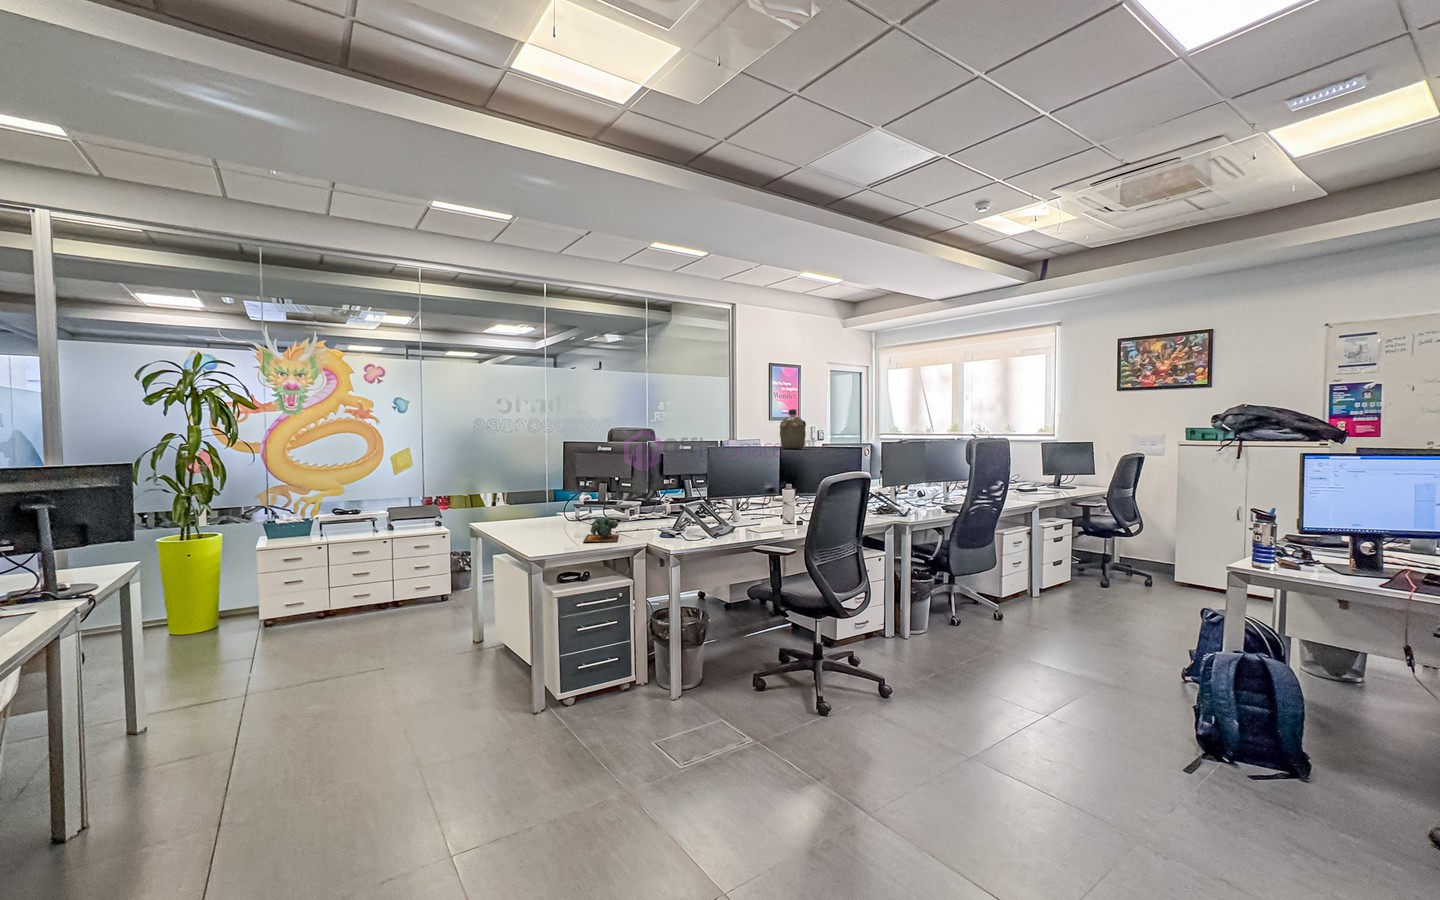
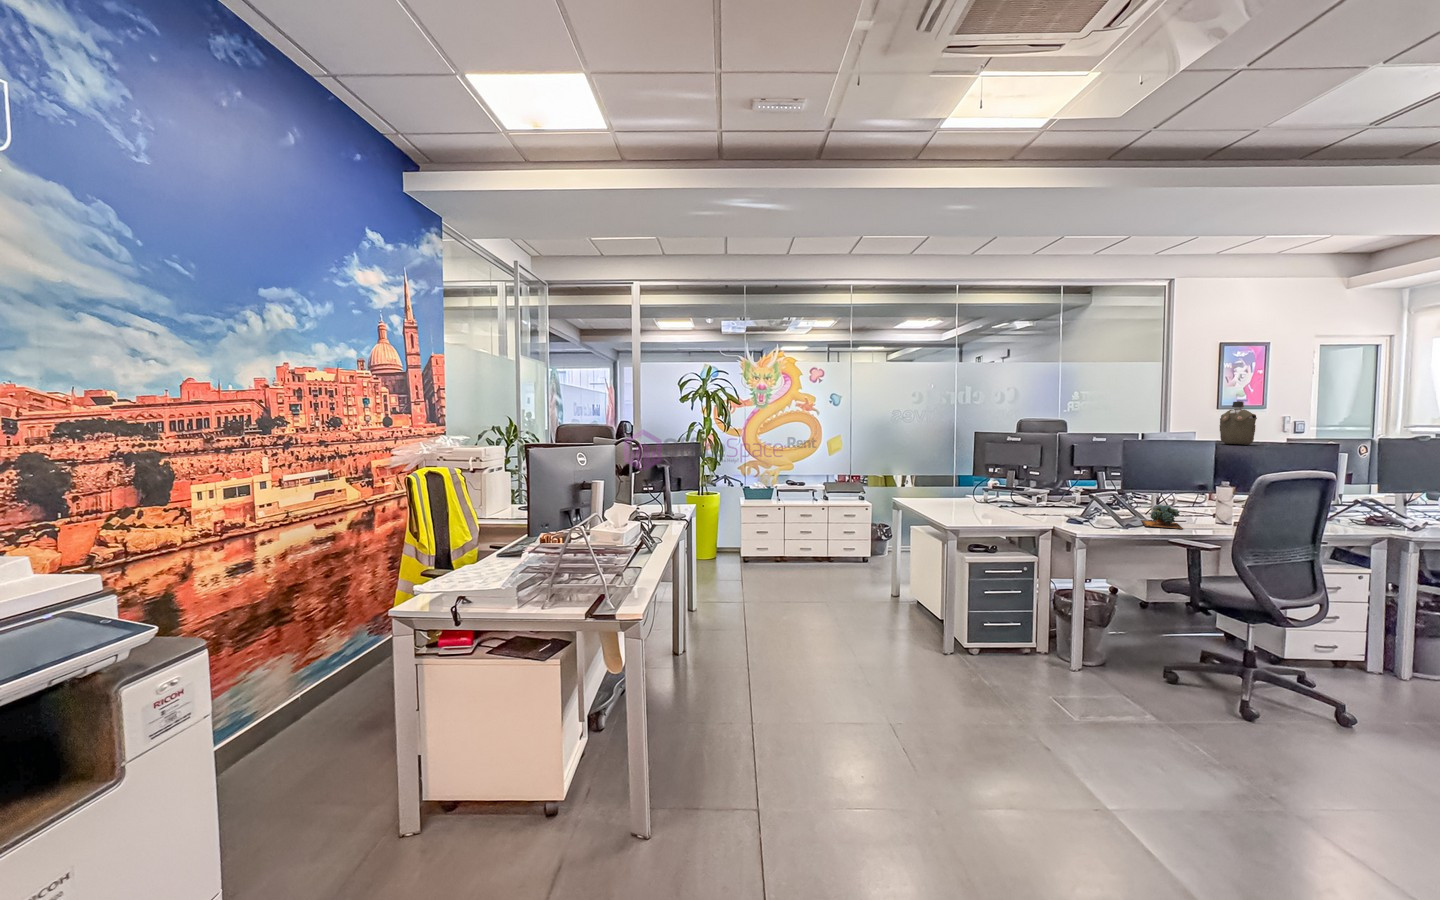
succulent plant: present [584,516,619,542] -> present [1141,504,1183,529]

